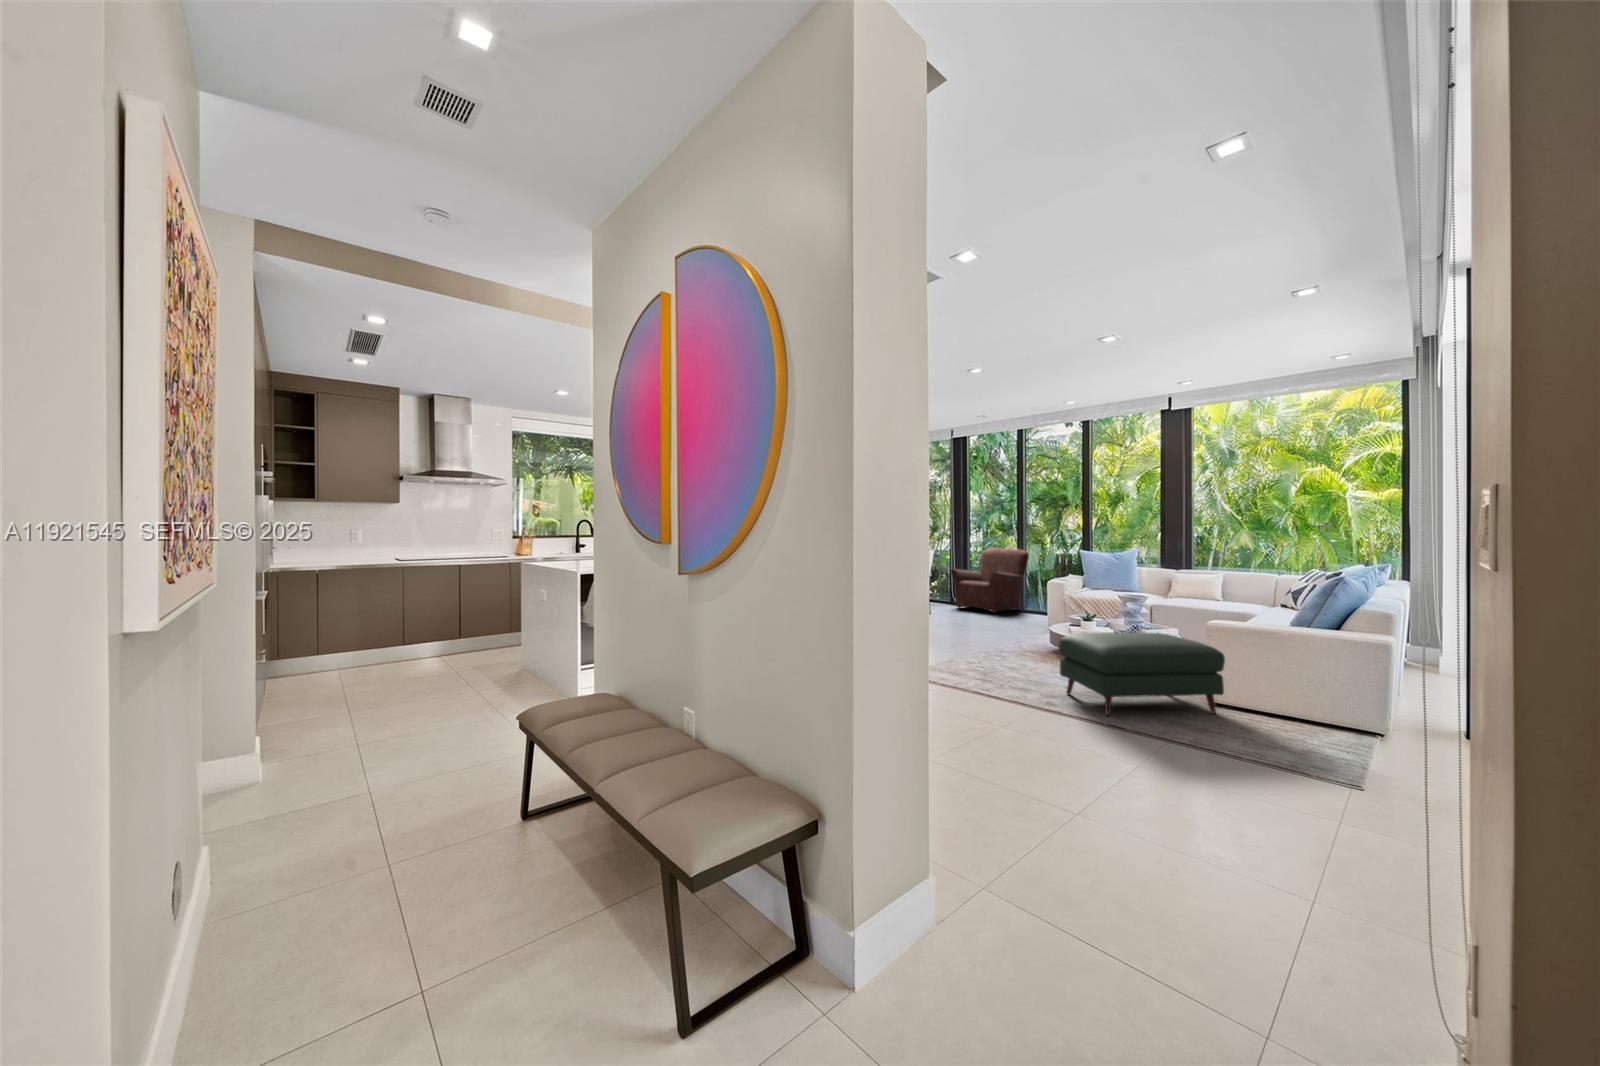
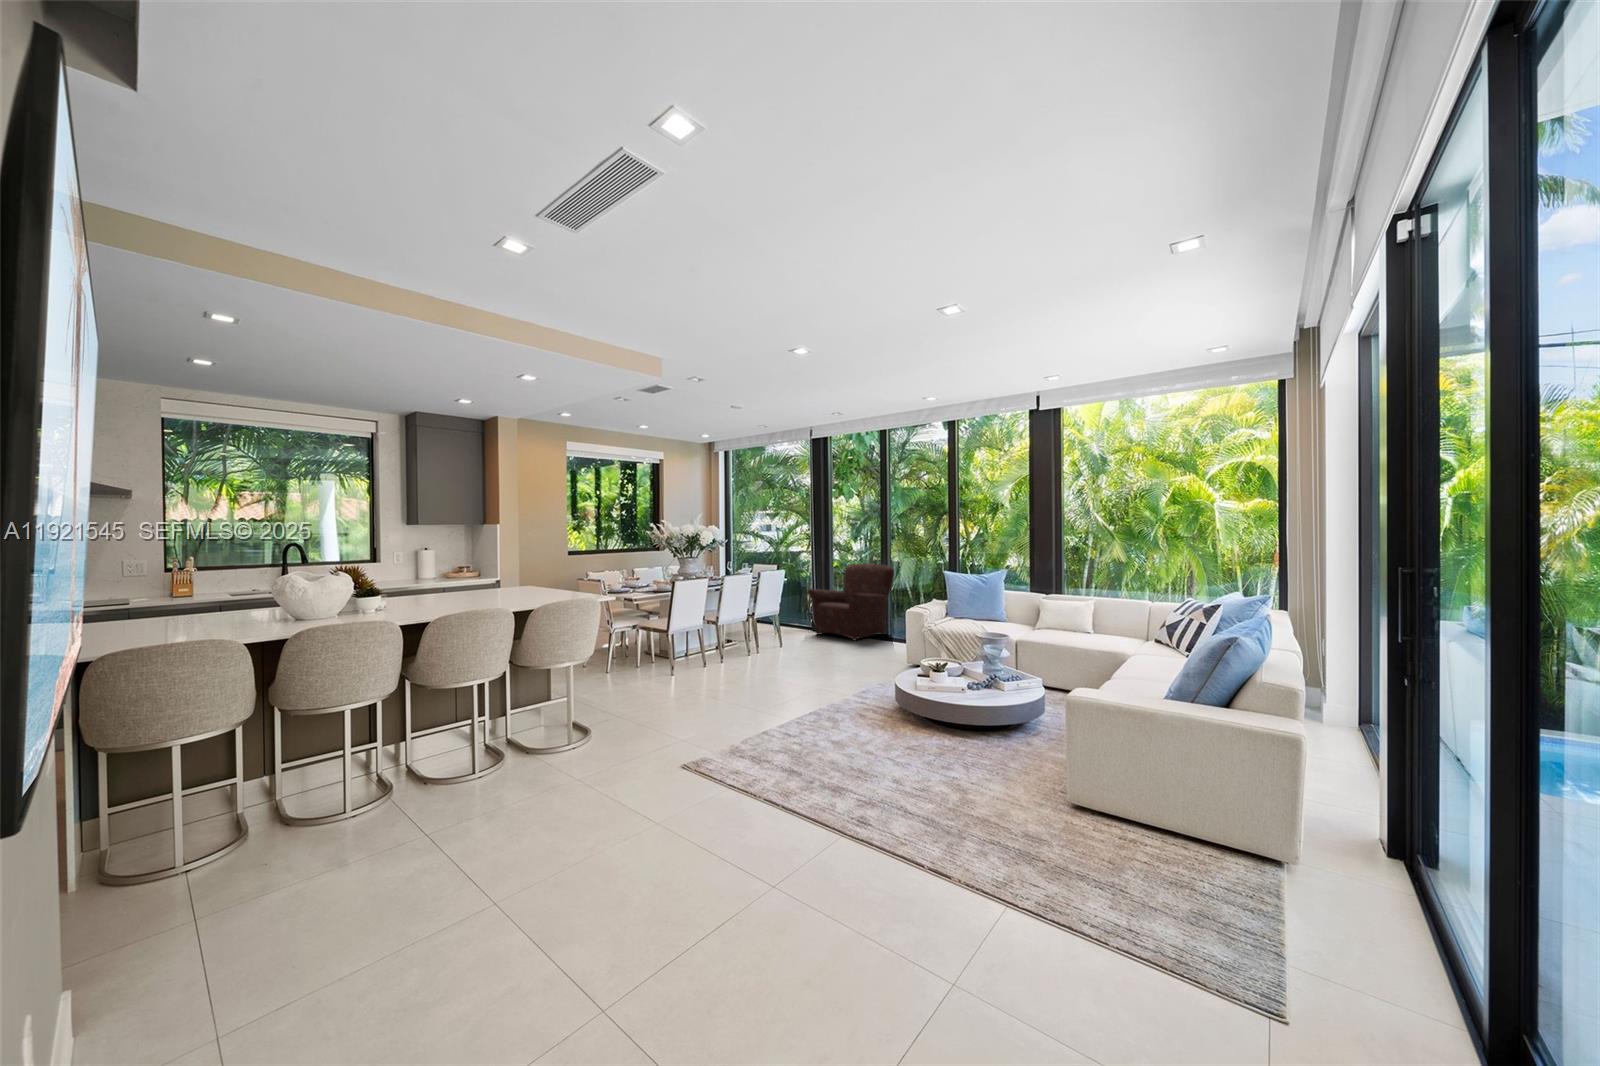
ottoman: present [1059,632,1225,716] -> none [891,706,1096,847]

